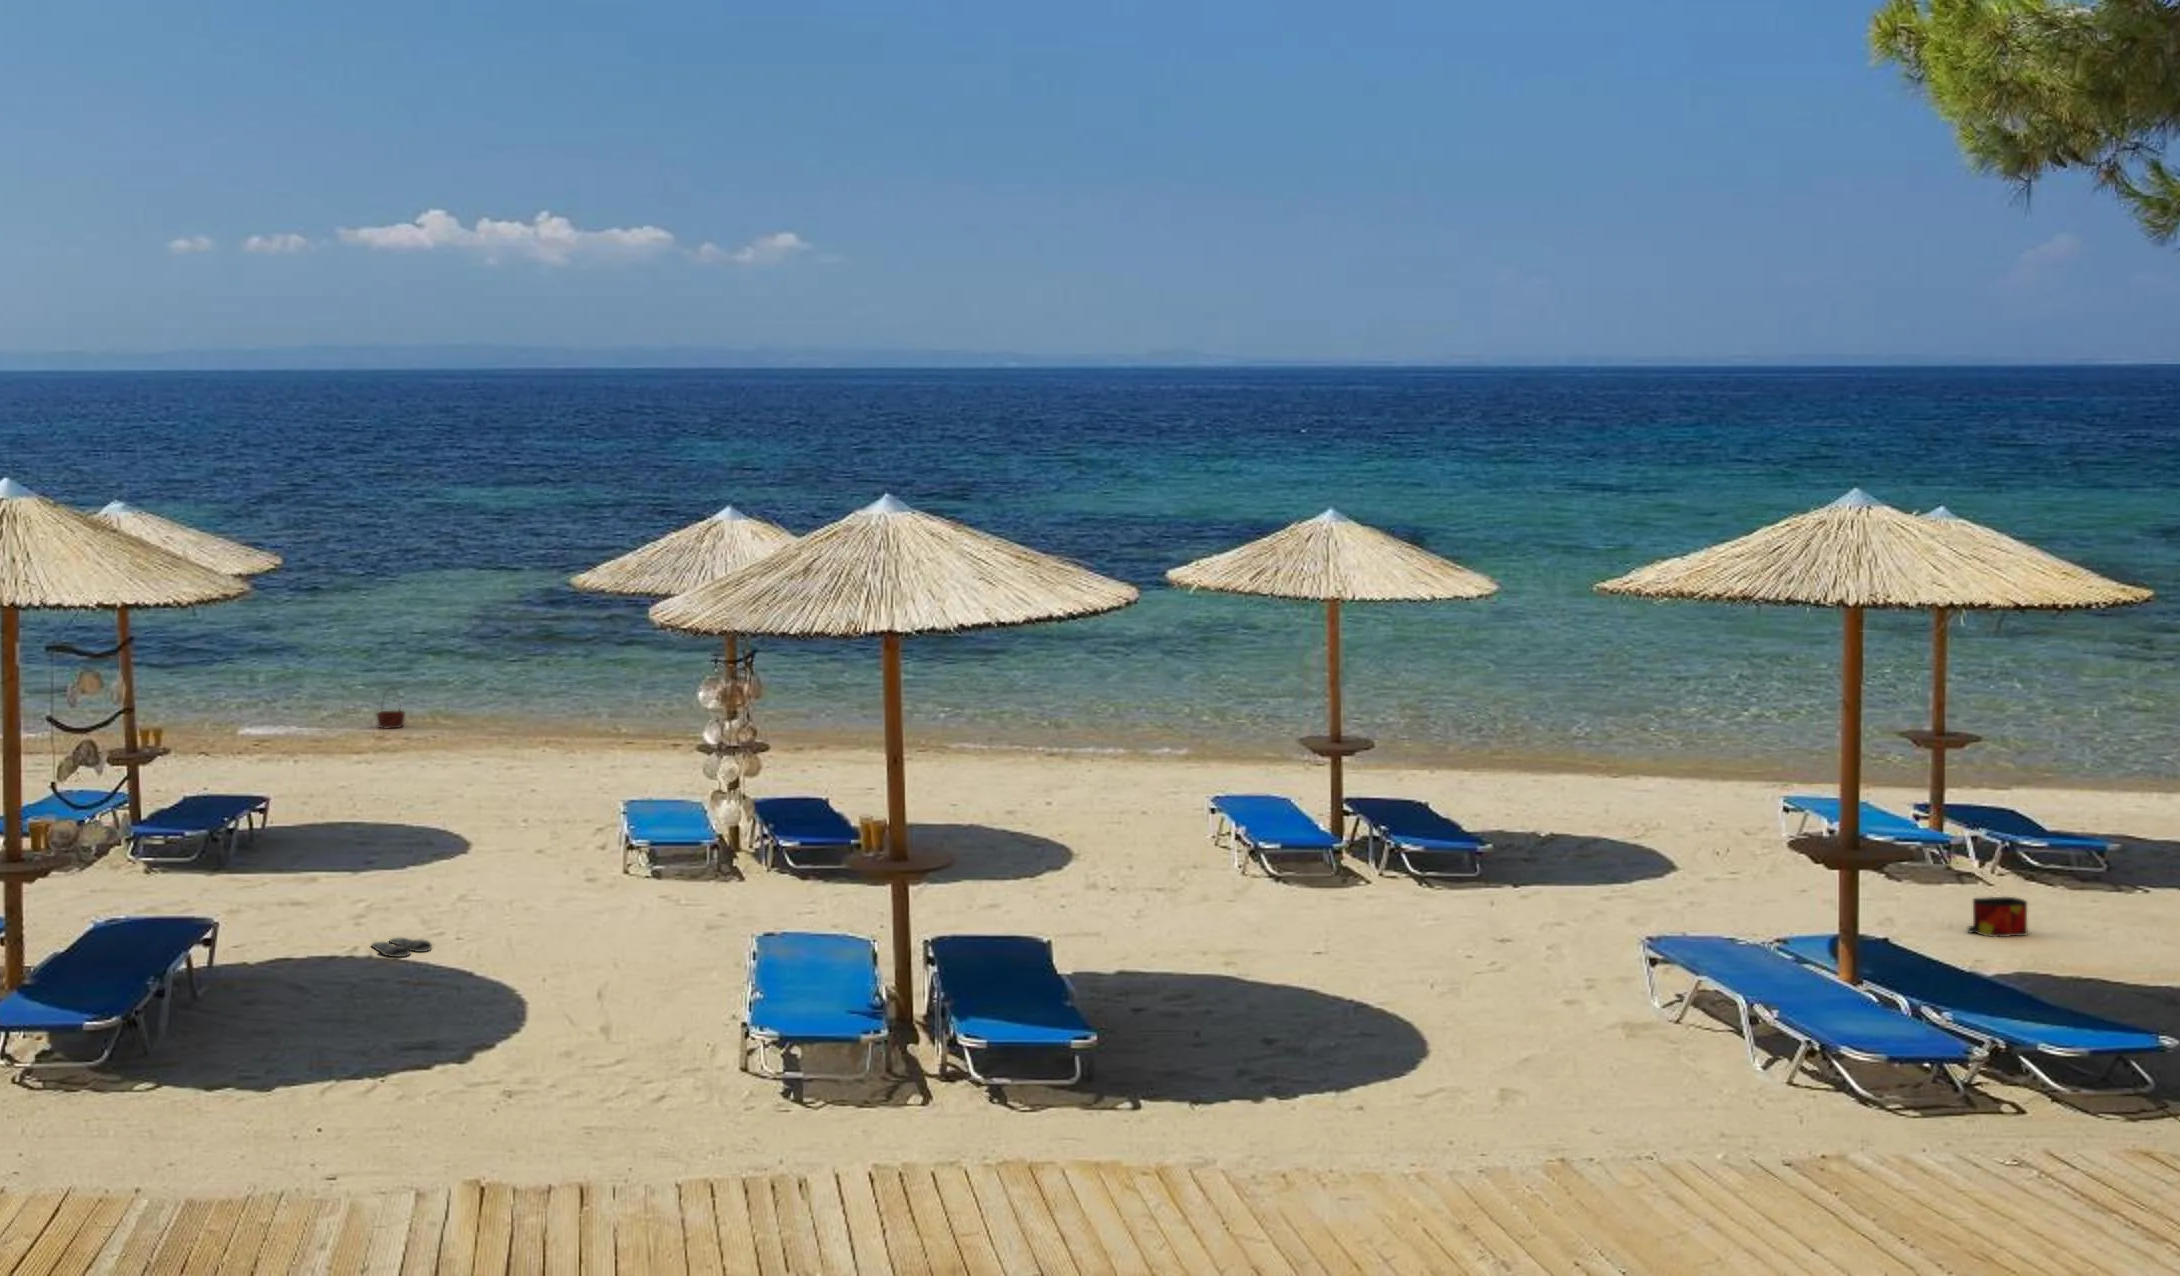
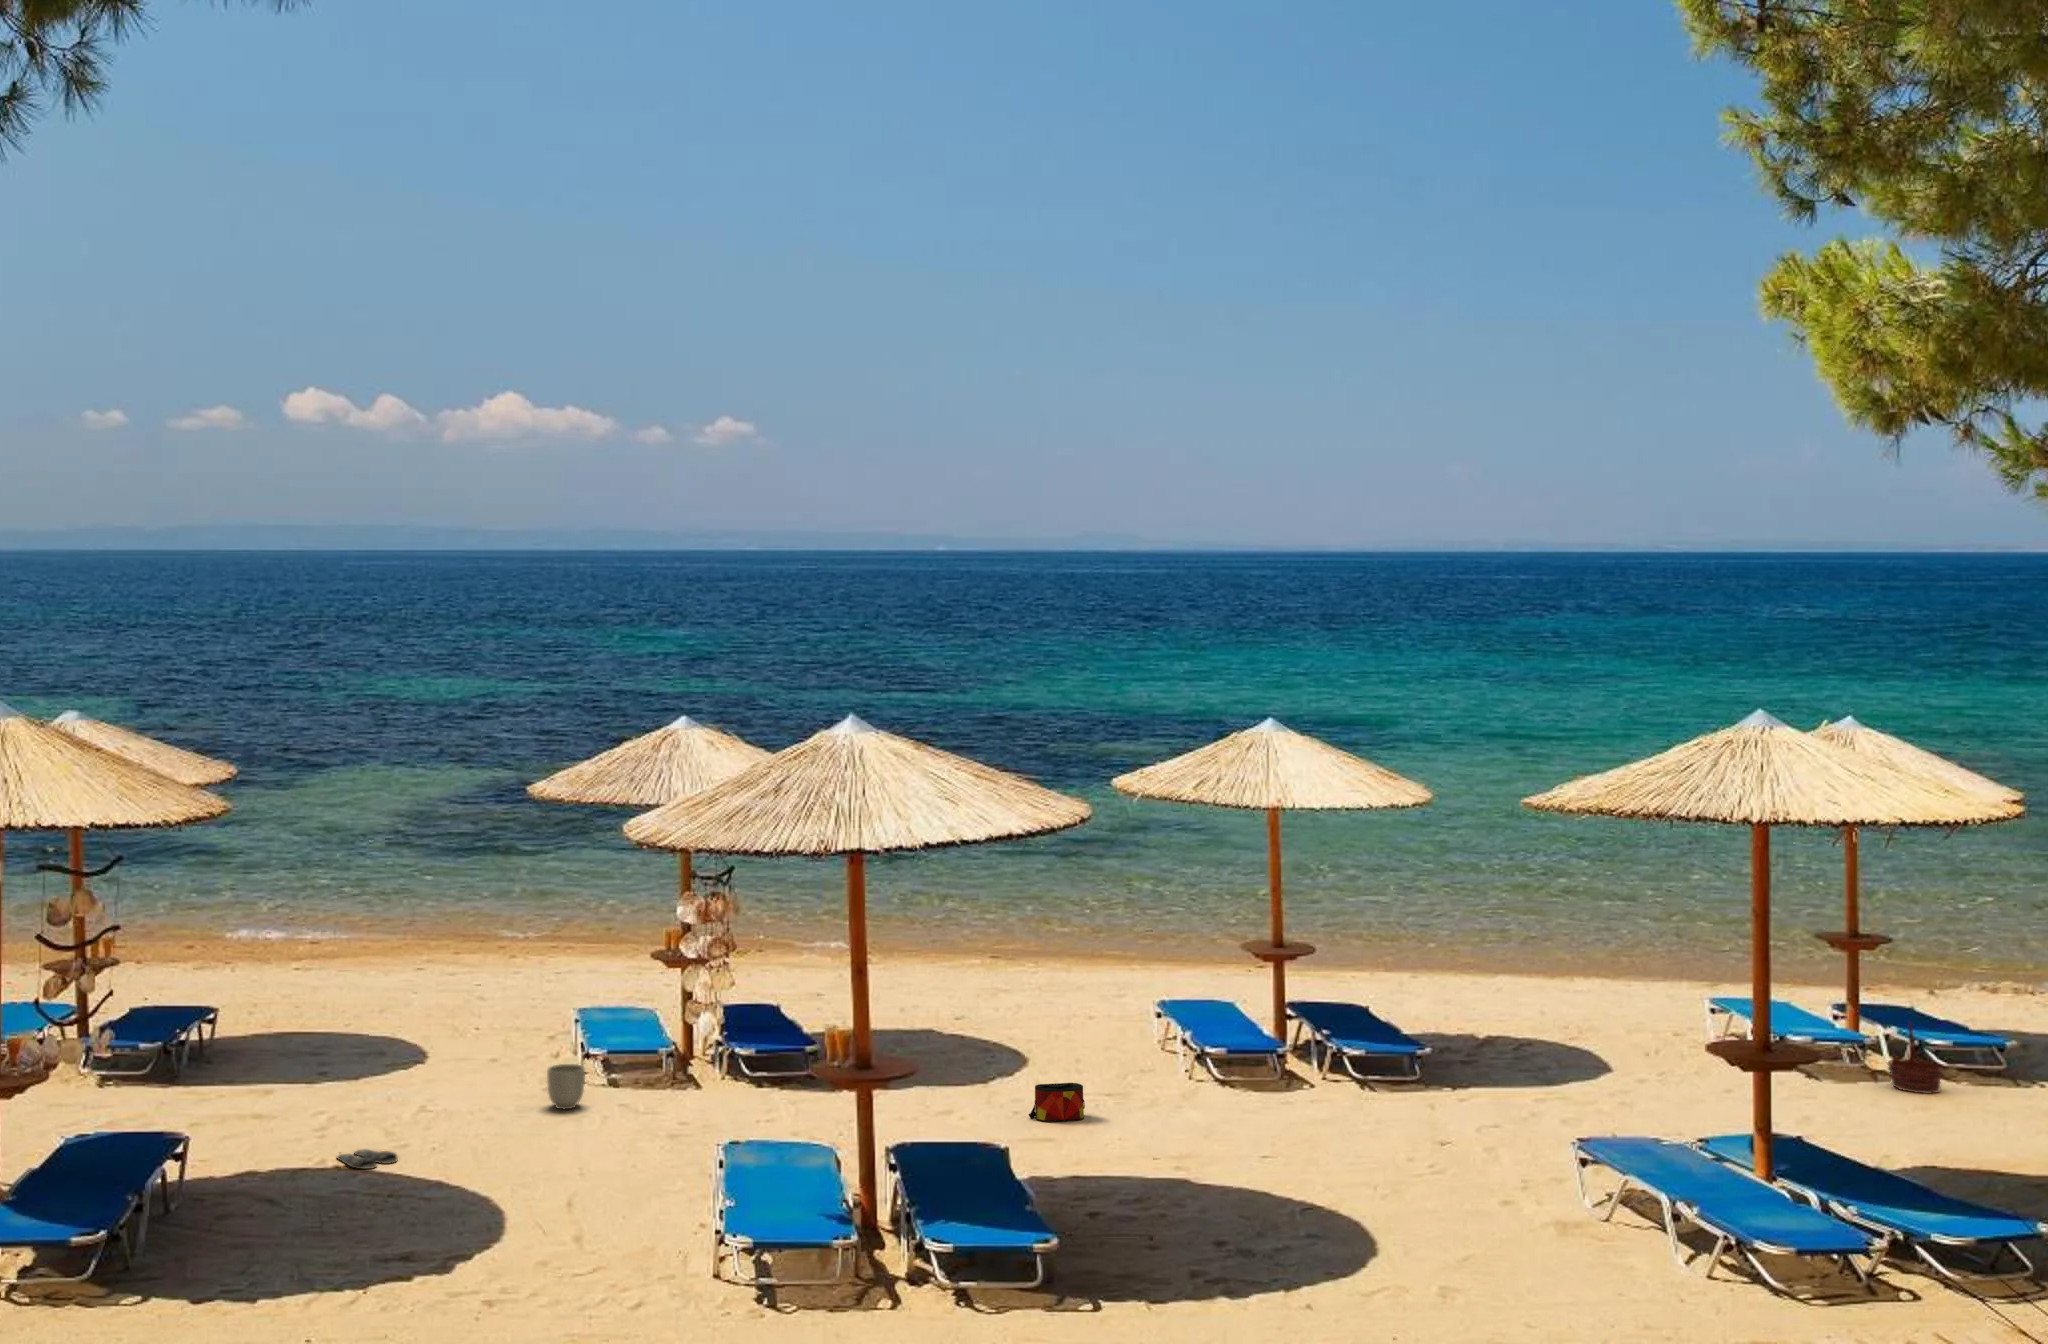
basket: present [377,689,405,728] -> present [1887,1023,1942,1094]
planter: none [586,856,625,900] -> present [547,1064,585,1109]
bag: present [1968,897,2028,937] -> present [1029,1083,1085,1122]

